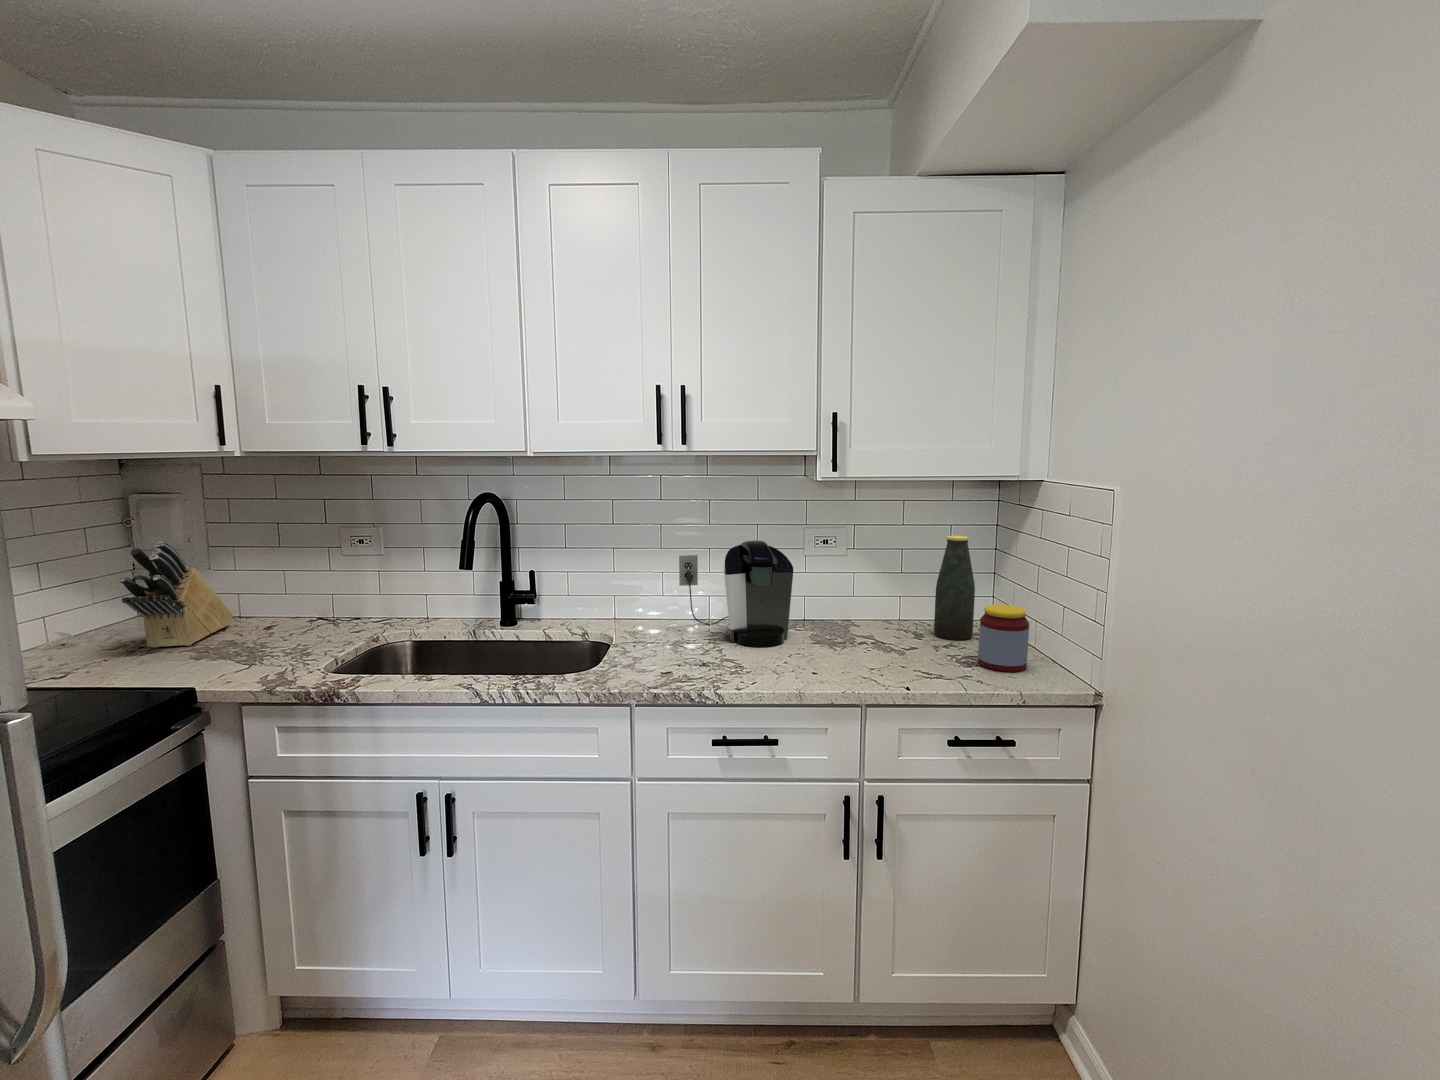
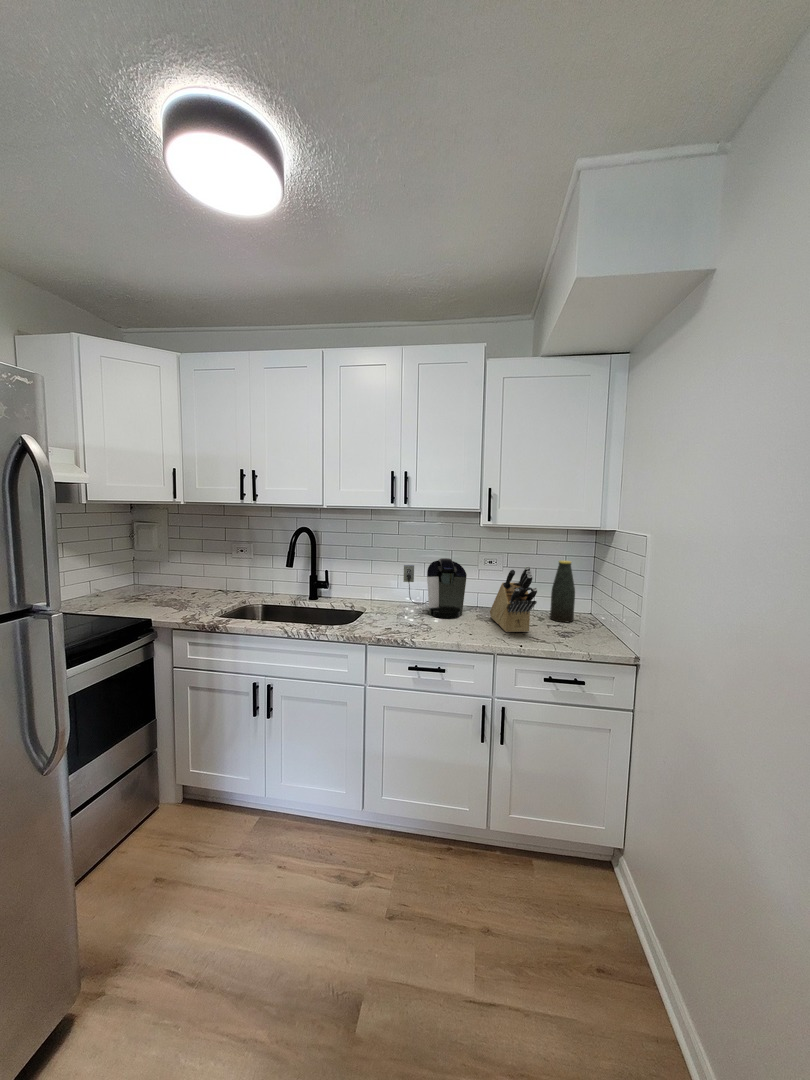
knife block: present [119,541,233,648] -> present [490,566,537,632]
jar: present [978,604,1029,672] -> none [570,602,600,642]

